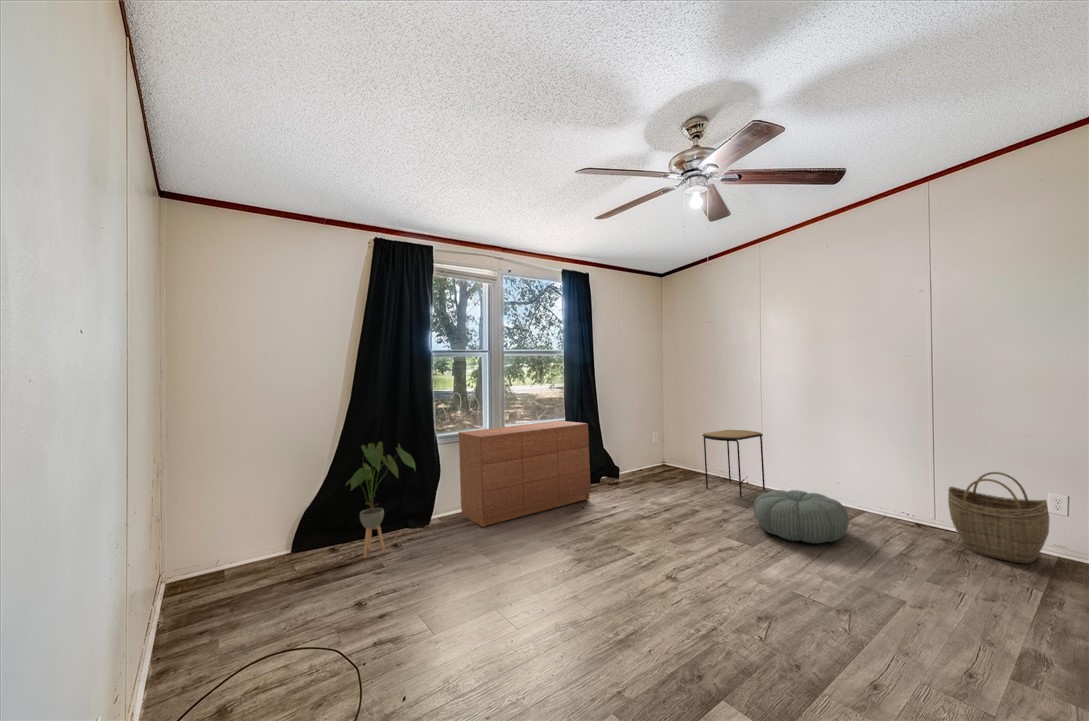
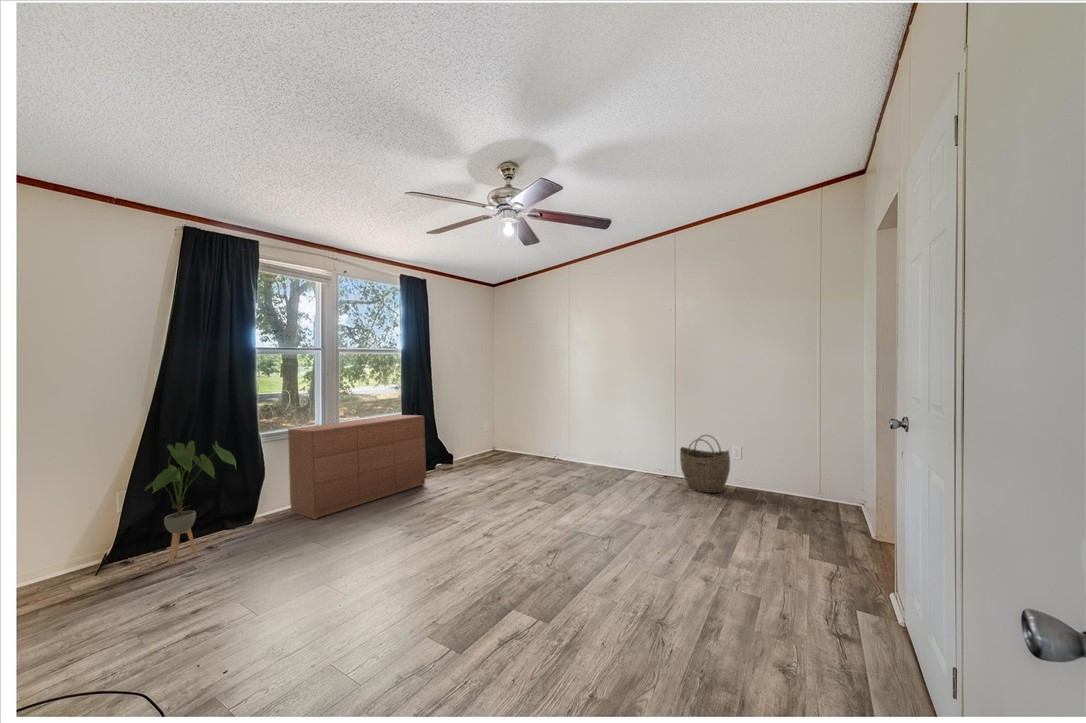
side table: present [702,430,765,497] -> none [524,417,571,470]
pouf: present [754,490,849,543] -> none [558,460,621,497]

